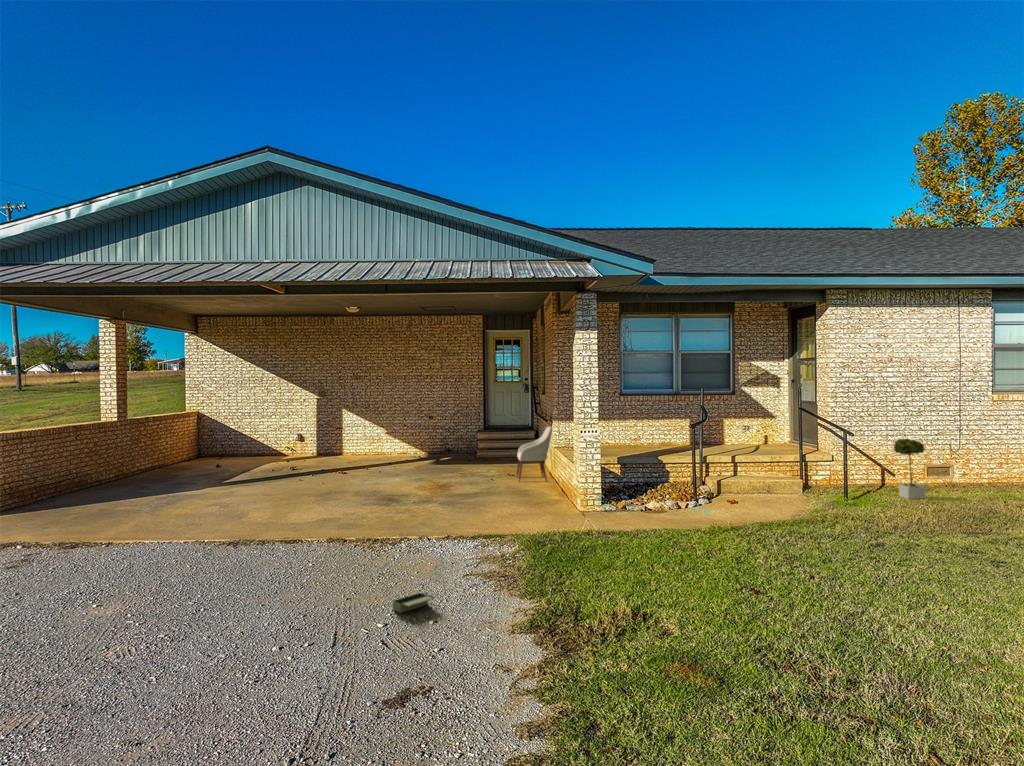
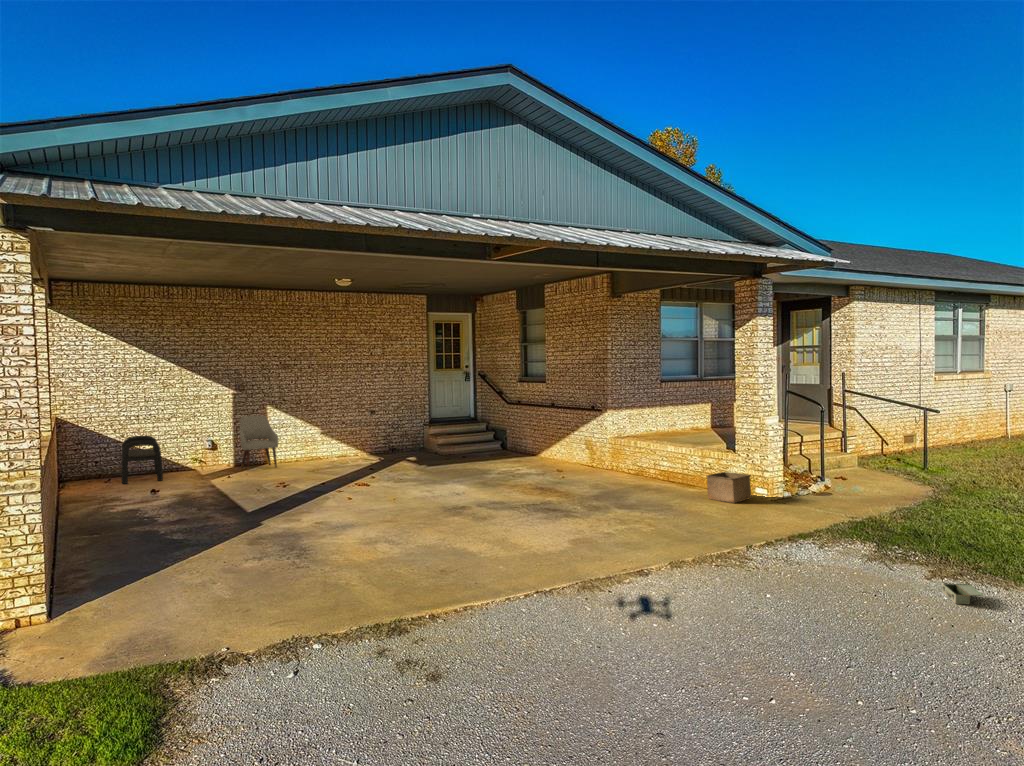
bench: none [223,427,263,460] -> present [121,436,163,484]
chair: present [516,427,552,481] -> present [240,415,278,470]
potted tree: present [894,438,925,499] -> none [879,411,903,460]
storage bin: none [540,485,580,516] -> present [707,472,752,503]

